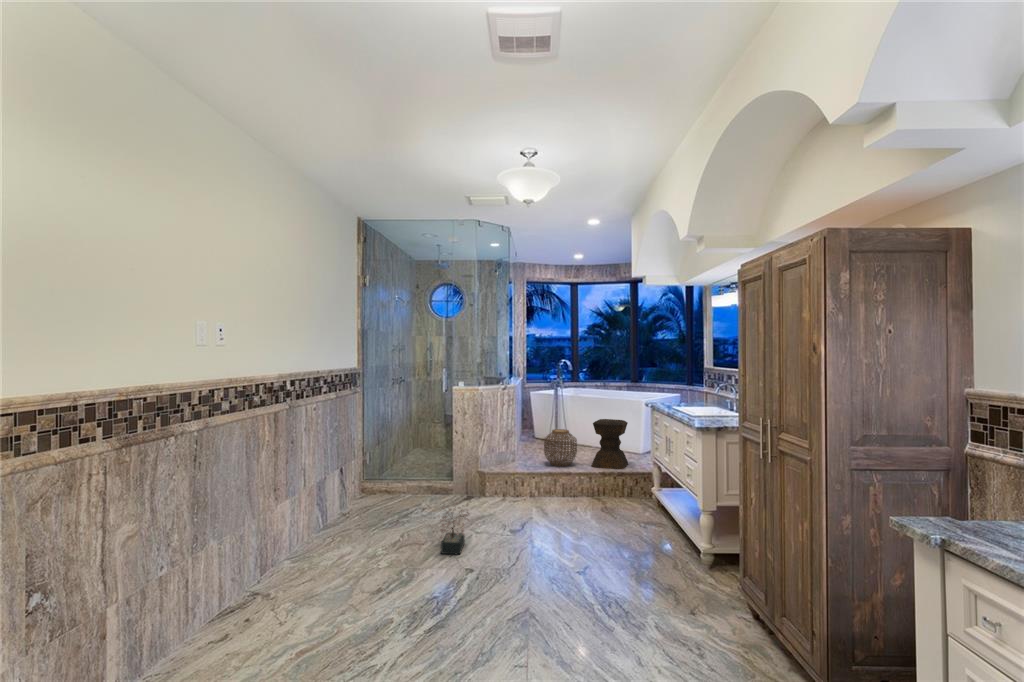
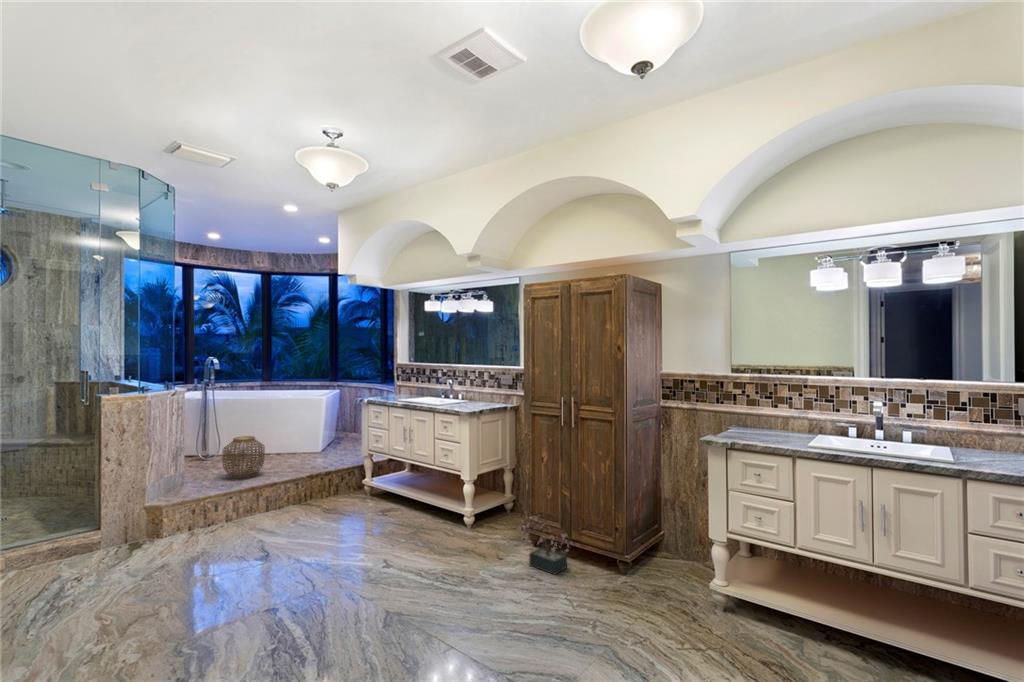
stool: present [592,419,628,469] -> none [280,418,318,471]
decorative plant: present [440,502,469,554] -> present [520,516,572,574]

